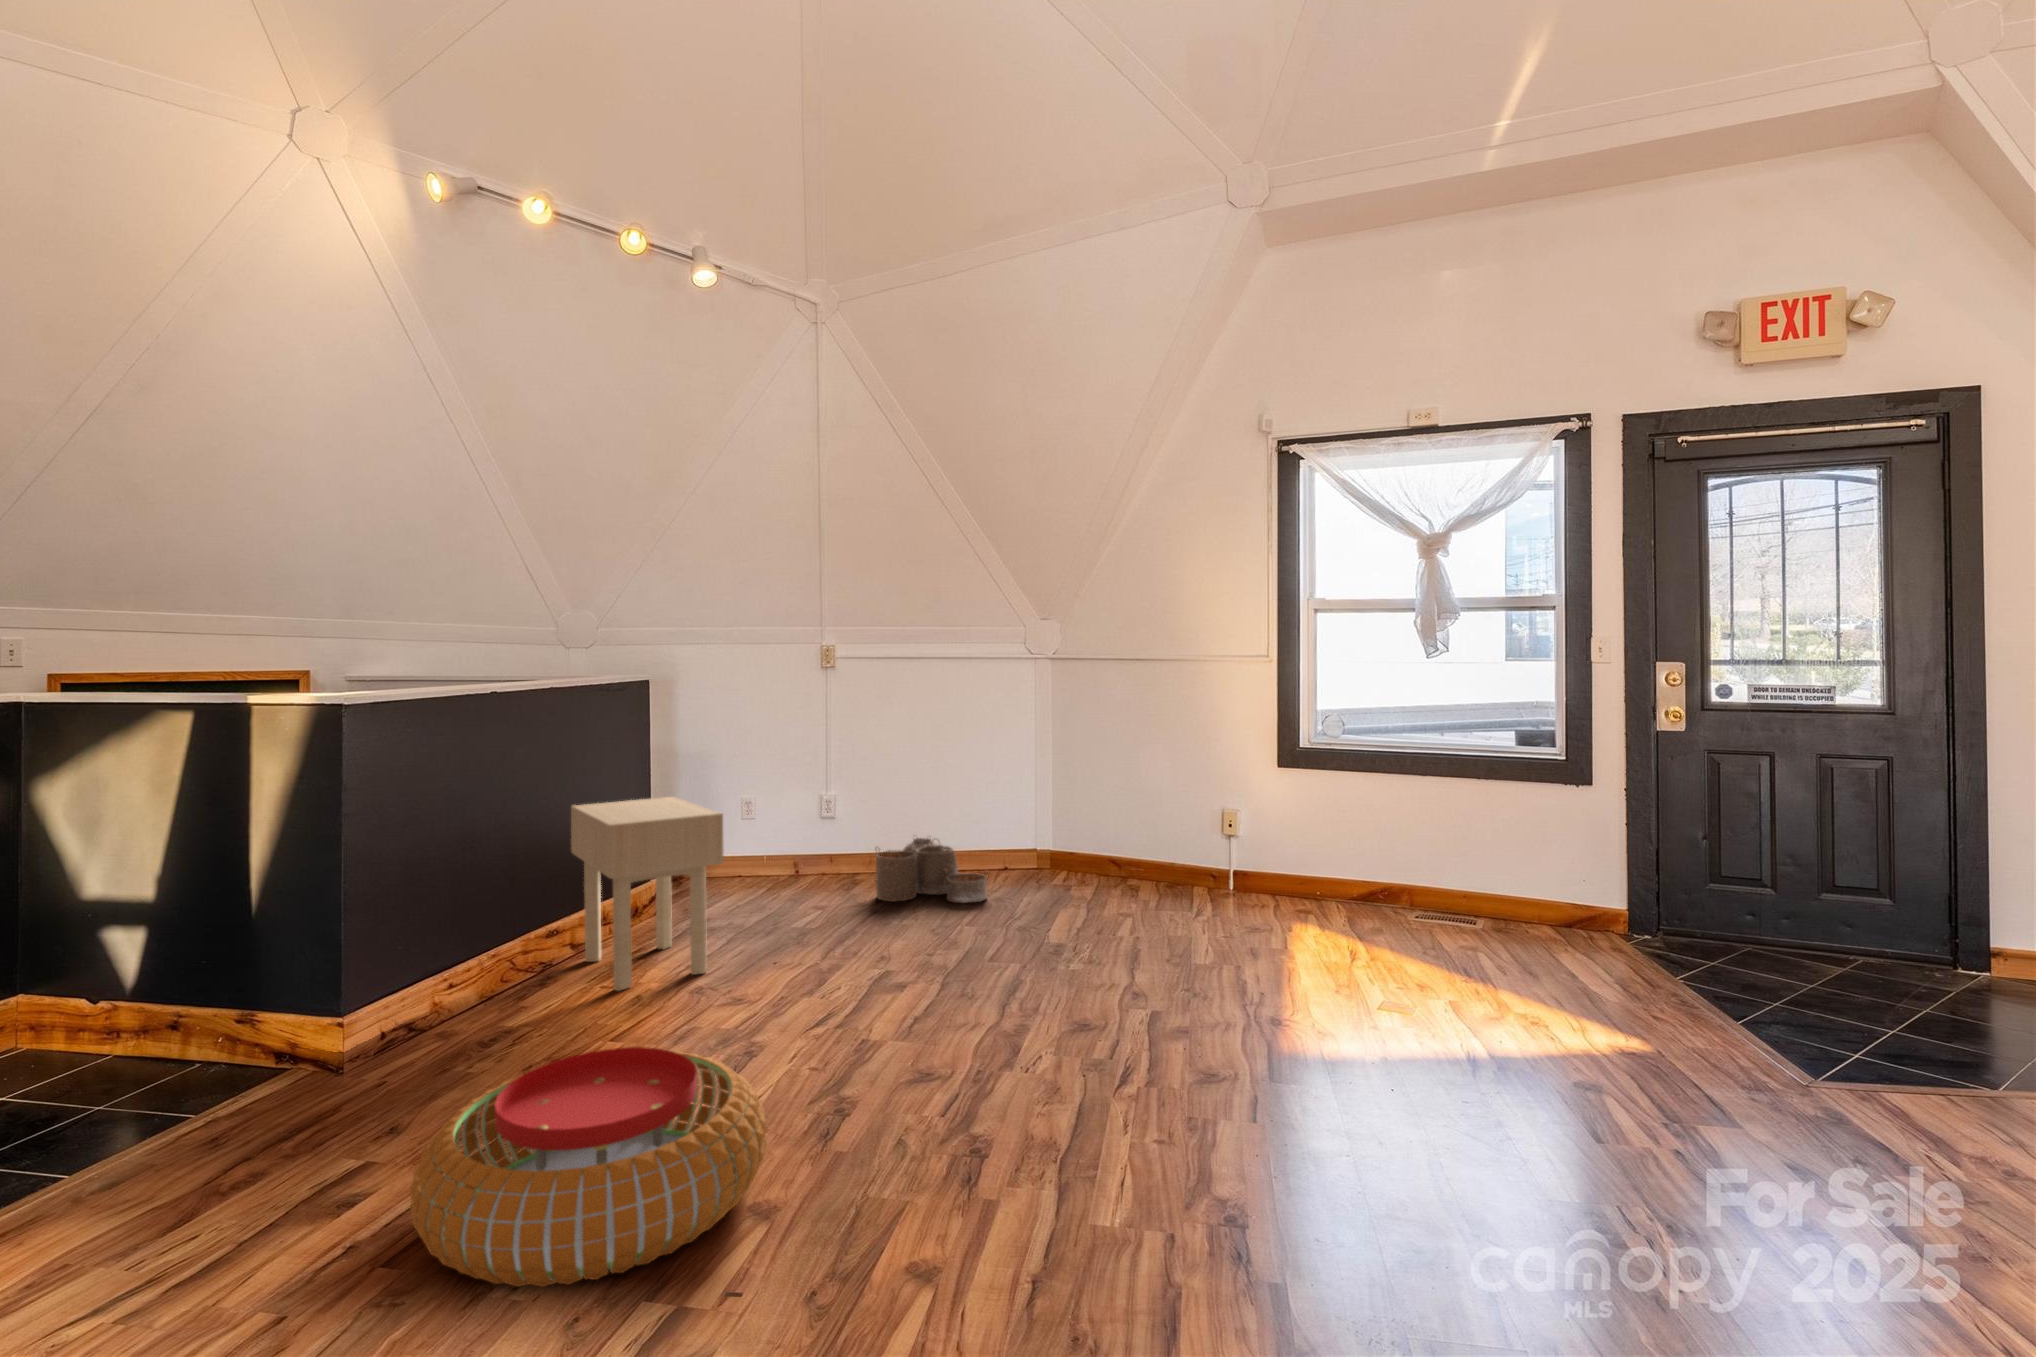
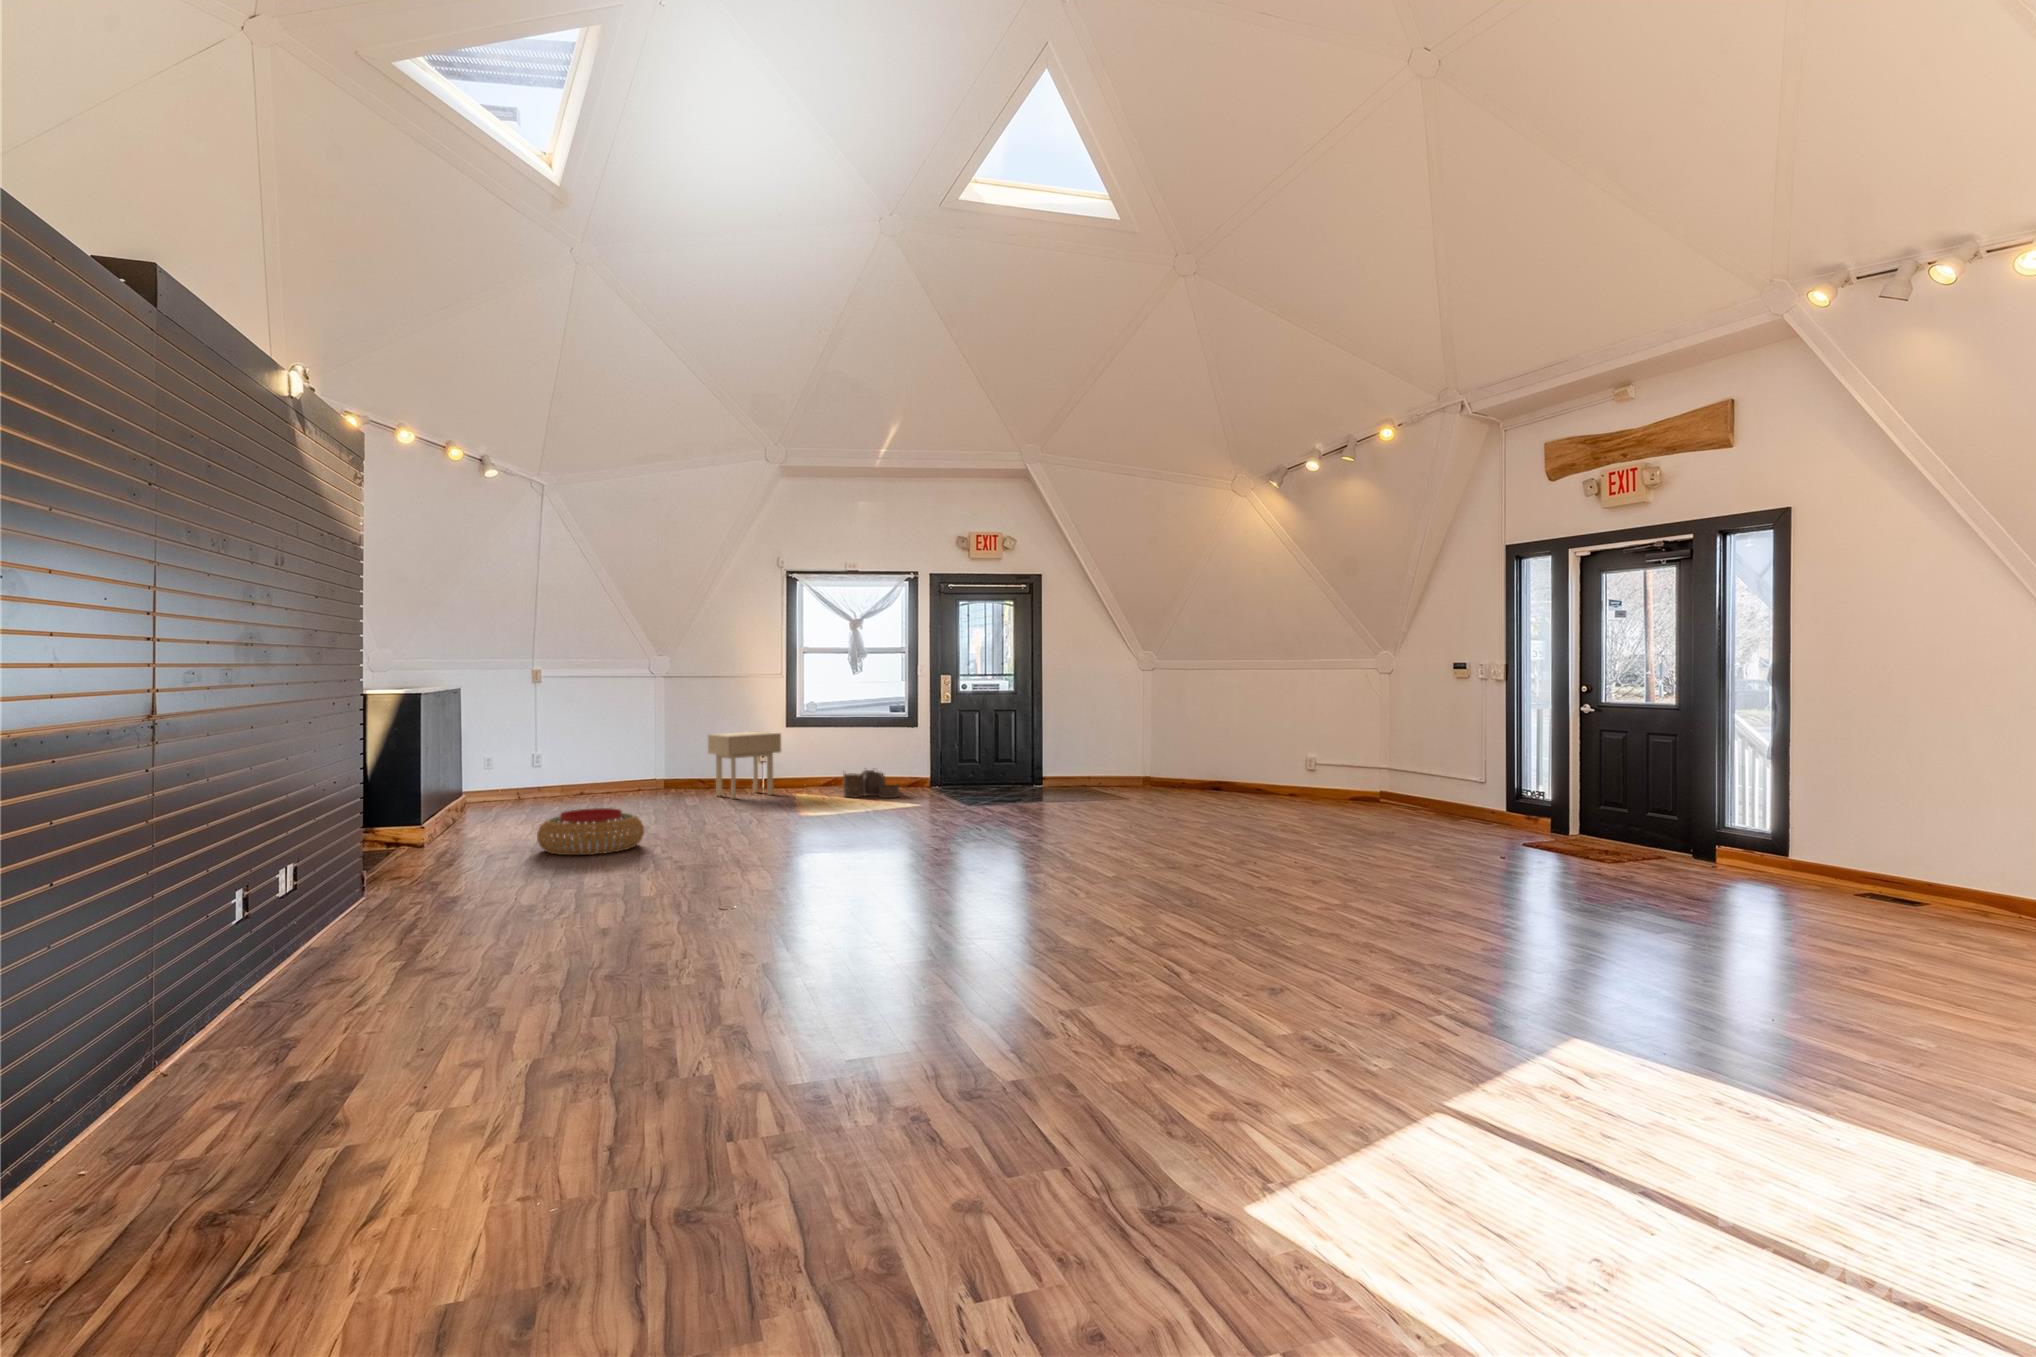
side table: present [571,796,724,991] -> present [708,732,781,799]
woven basket: present [876,838,987,903] -> present [843,770,899,798]

